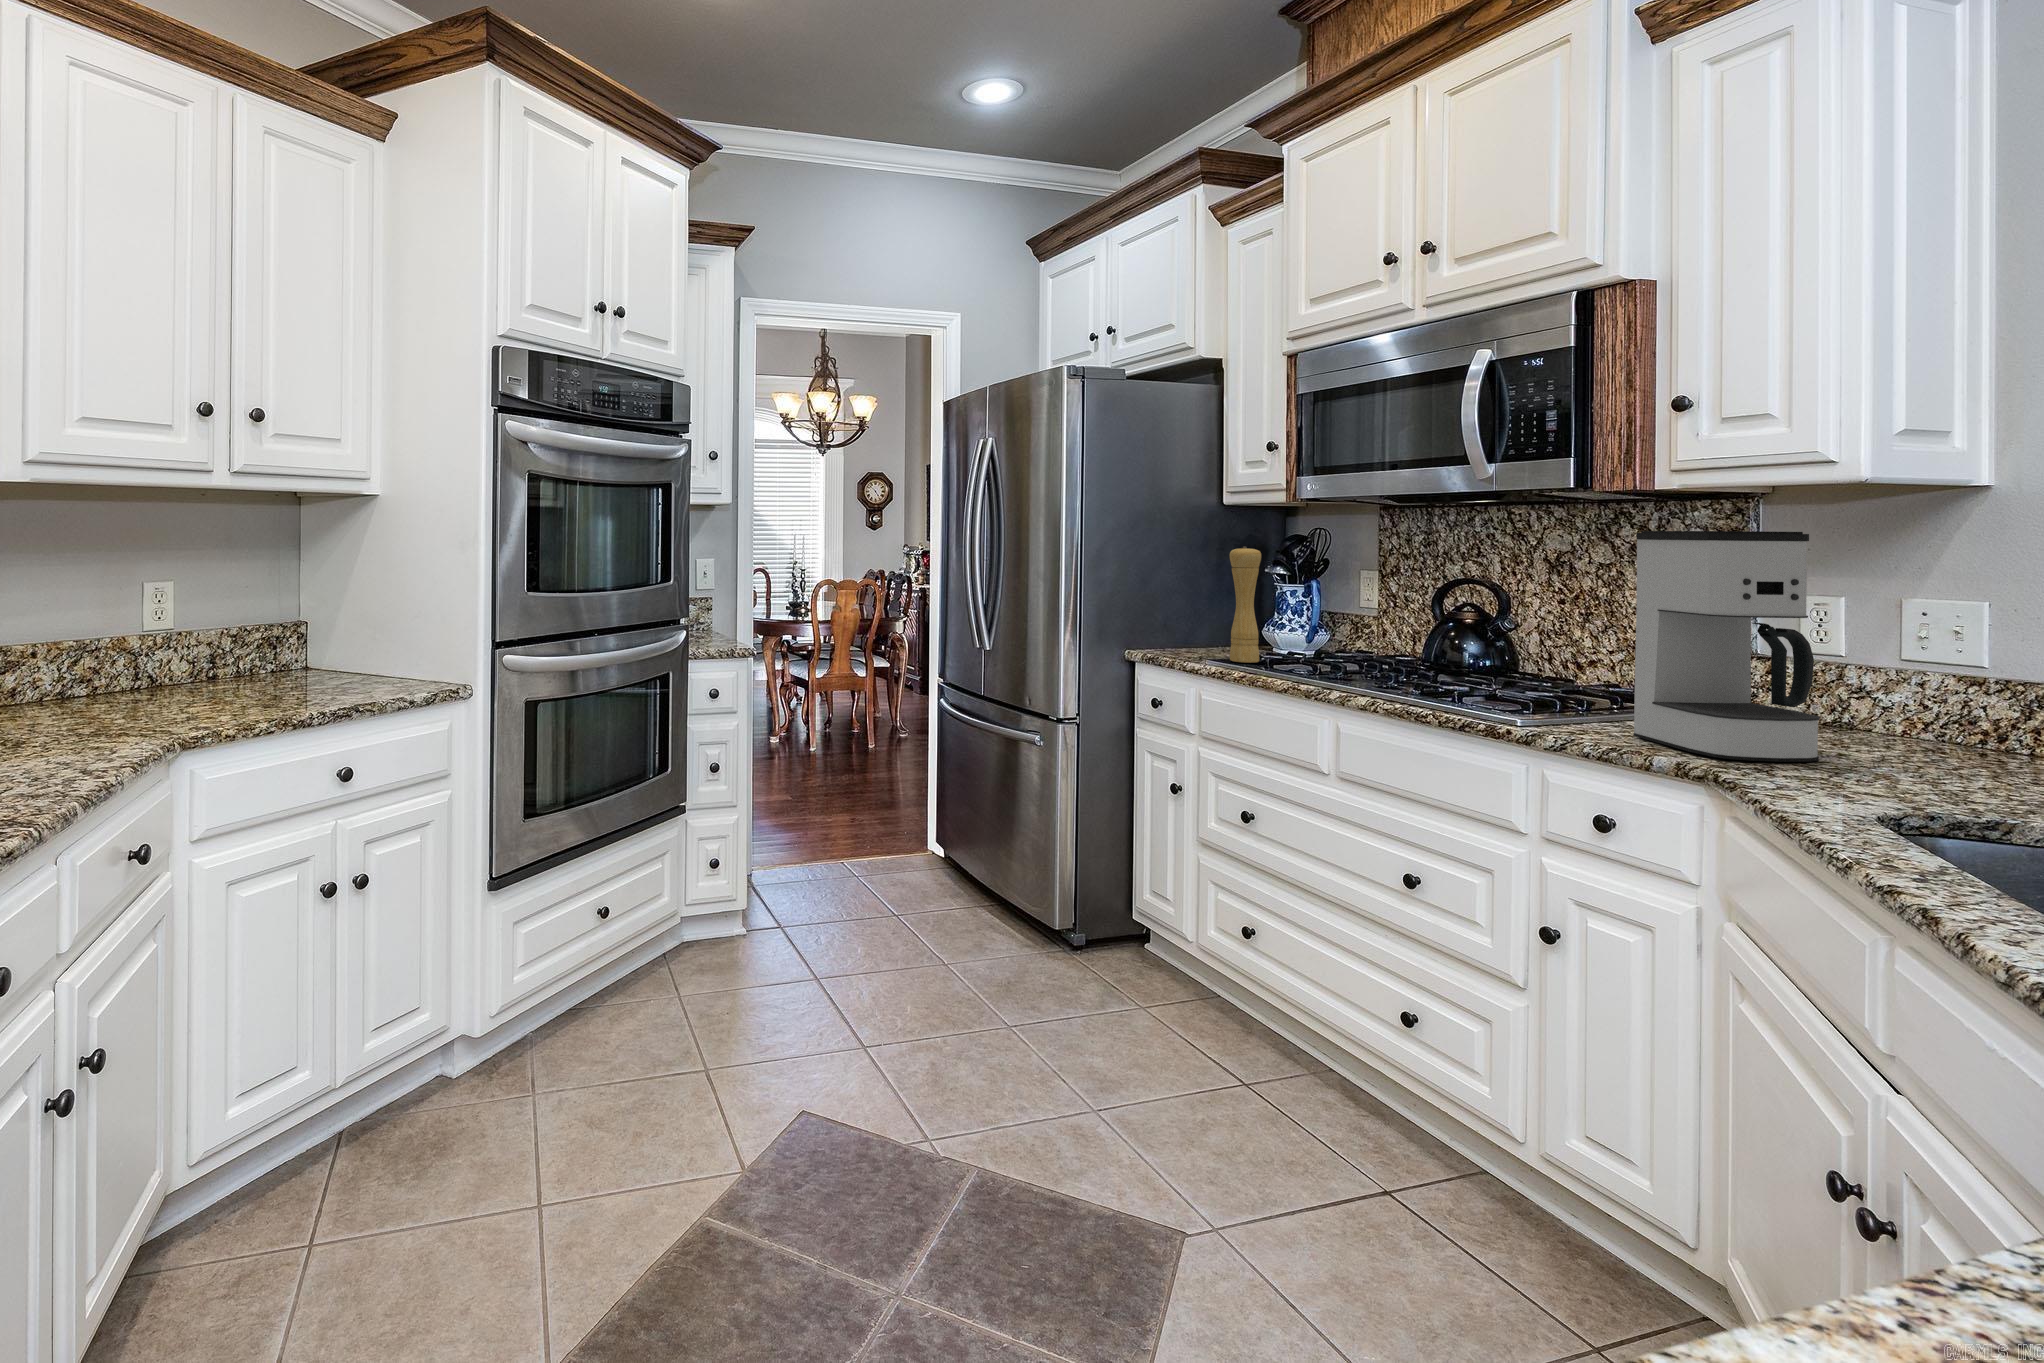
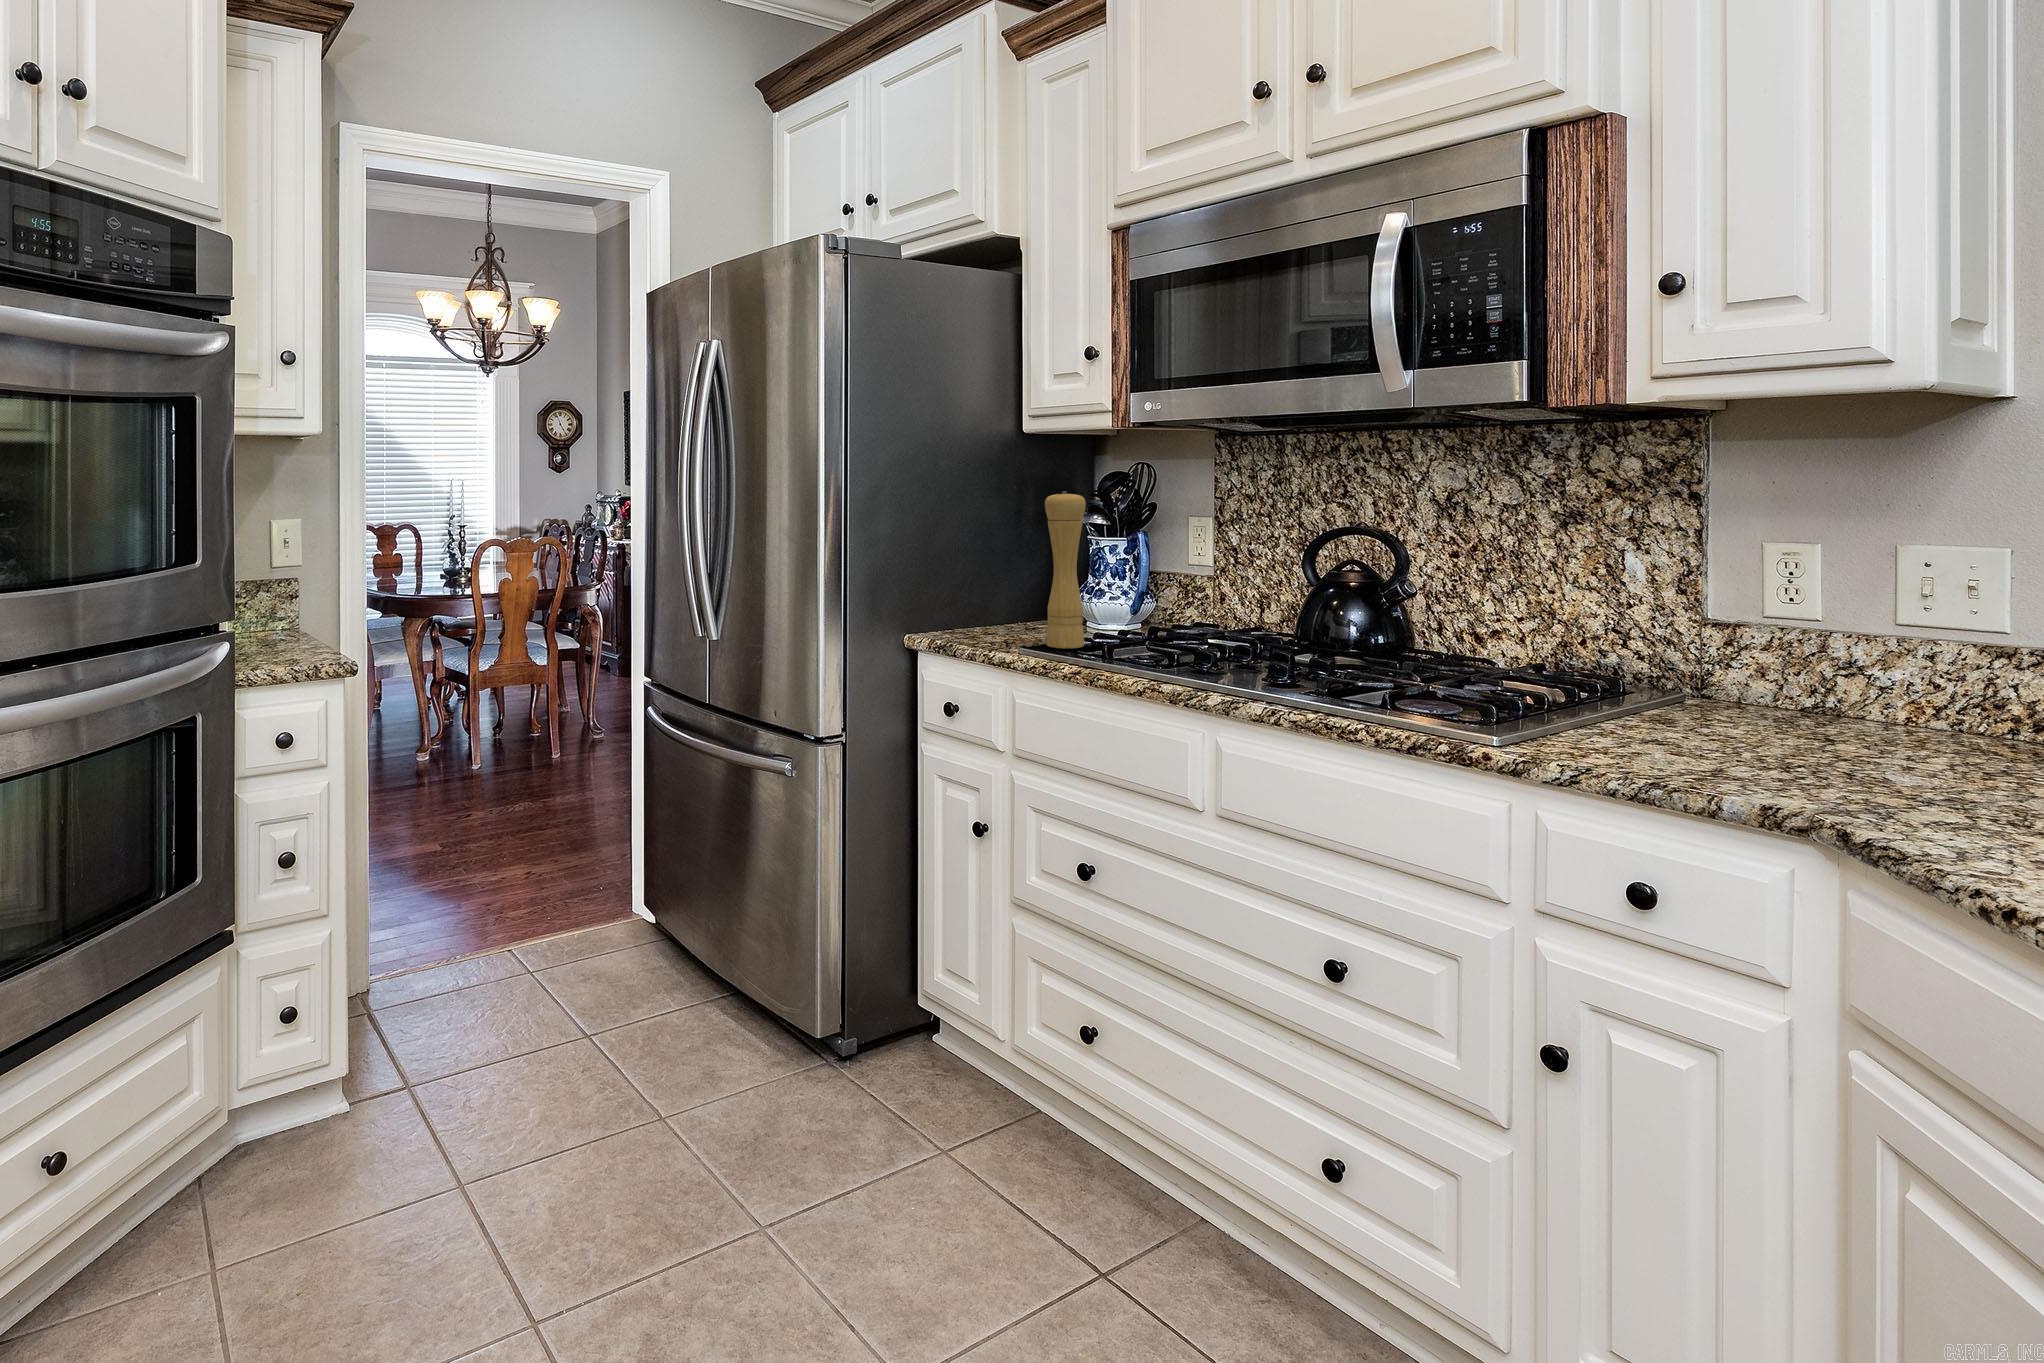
coffee maker: present [1633,531,1820,762] -> none [1621,463,1871,784]

